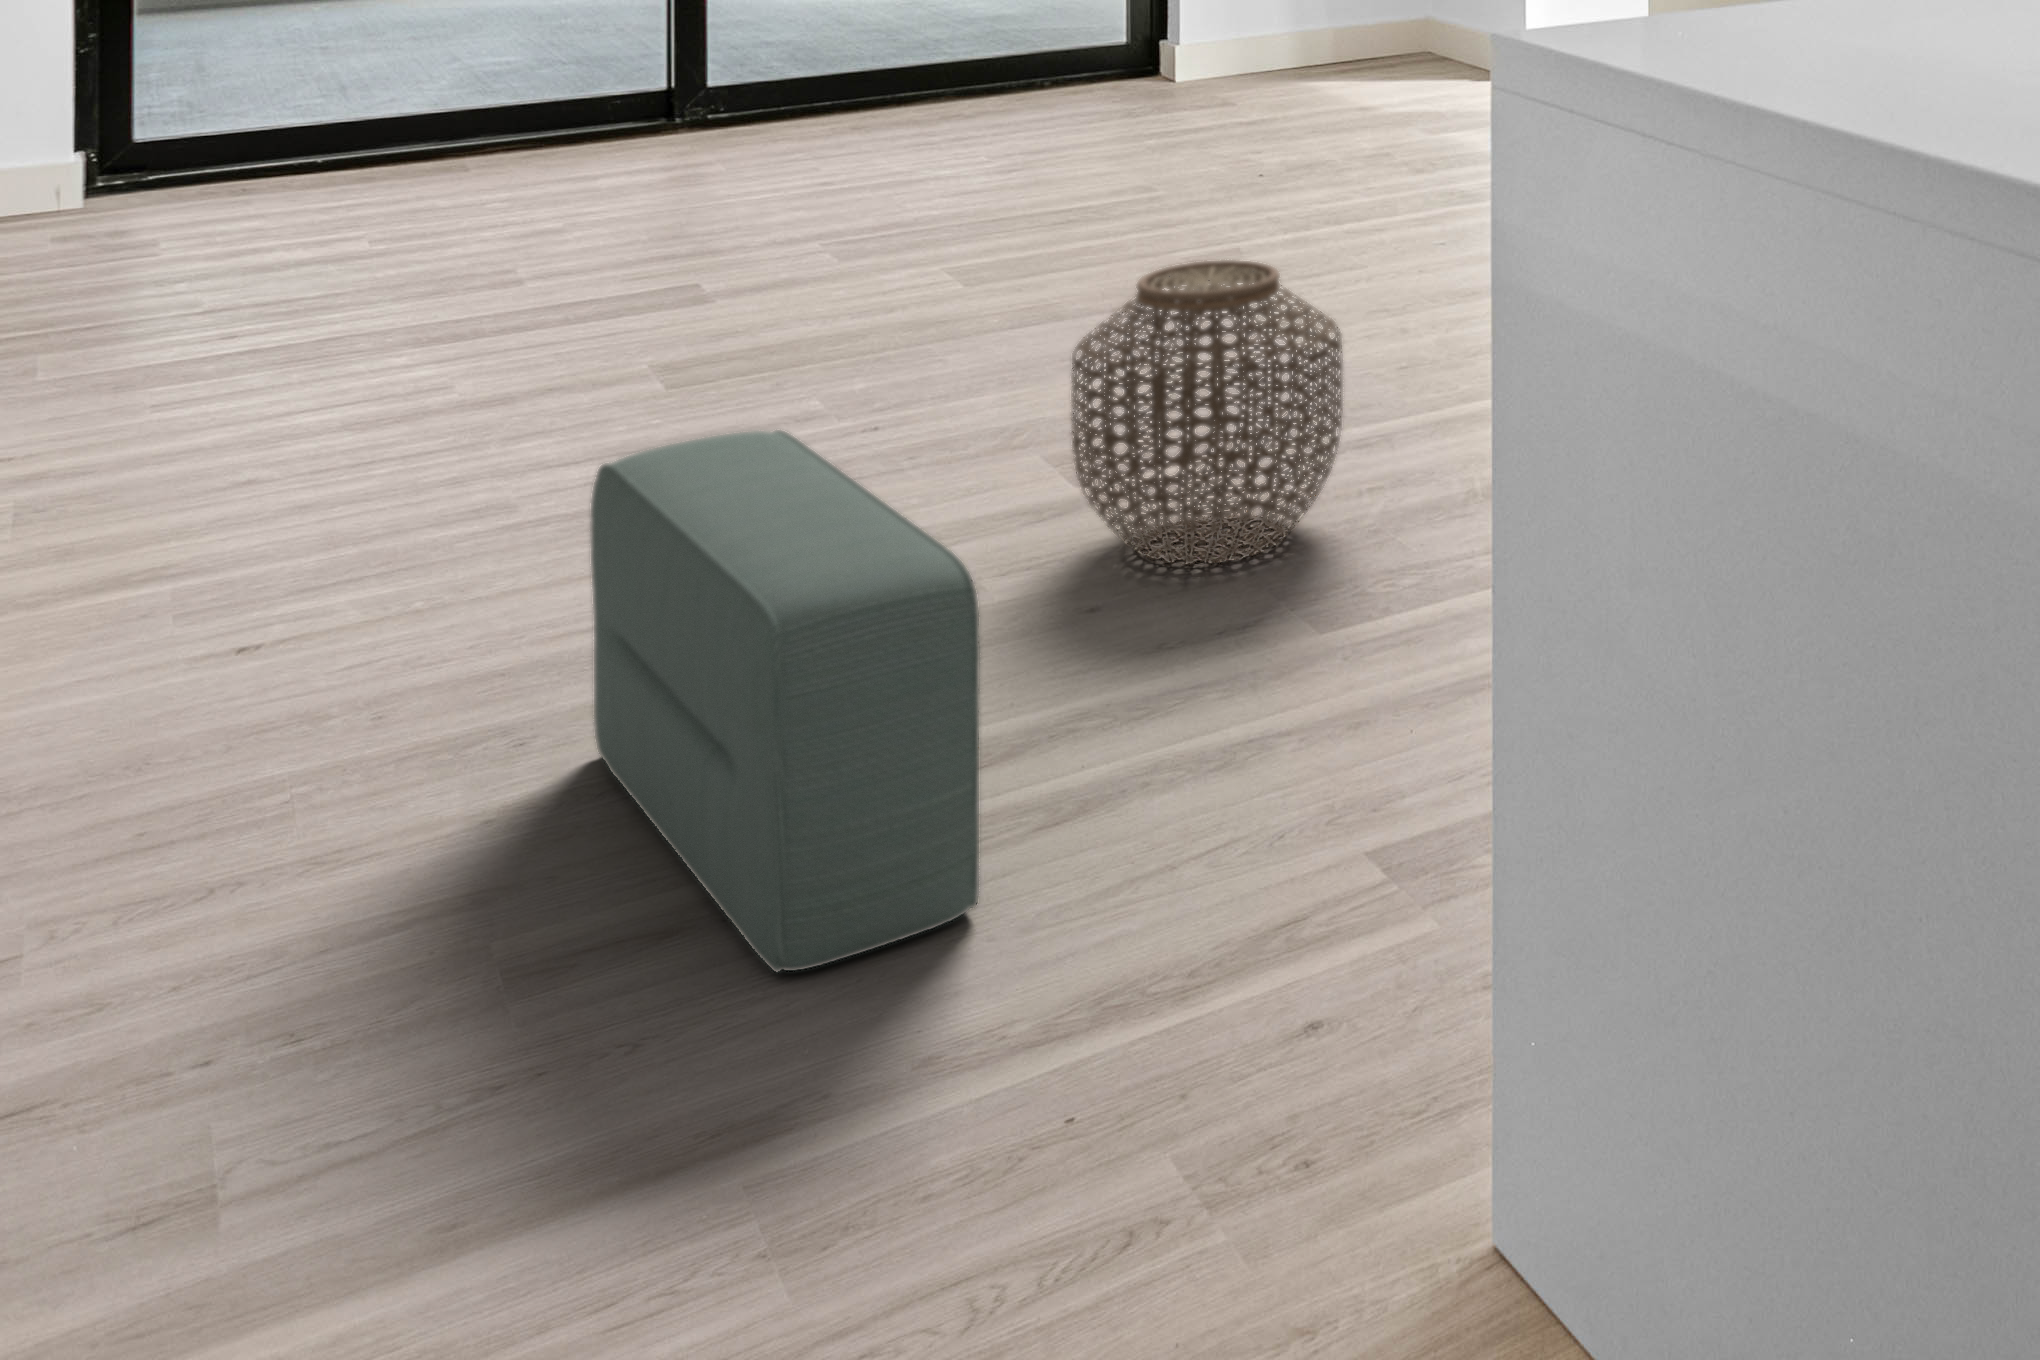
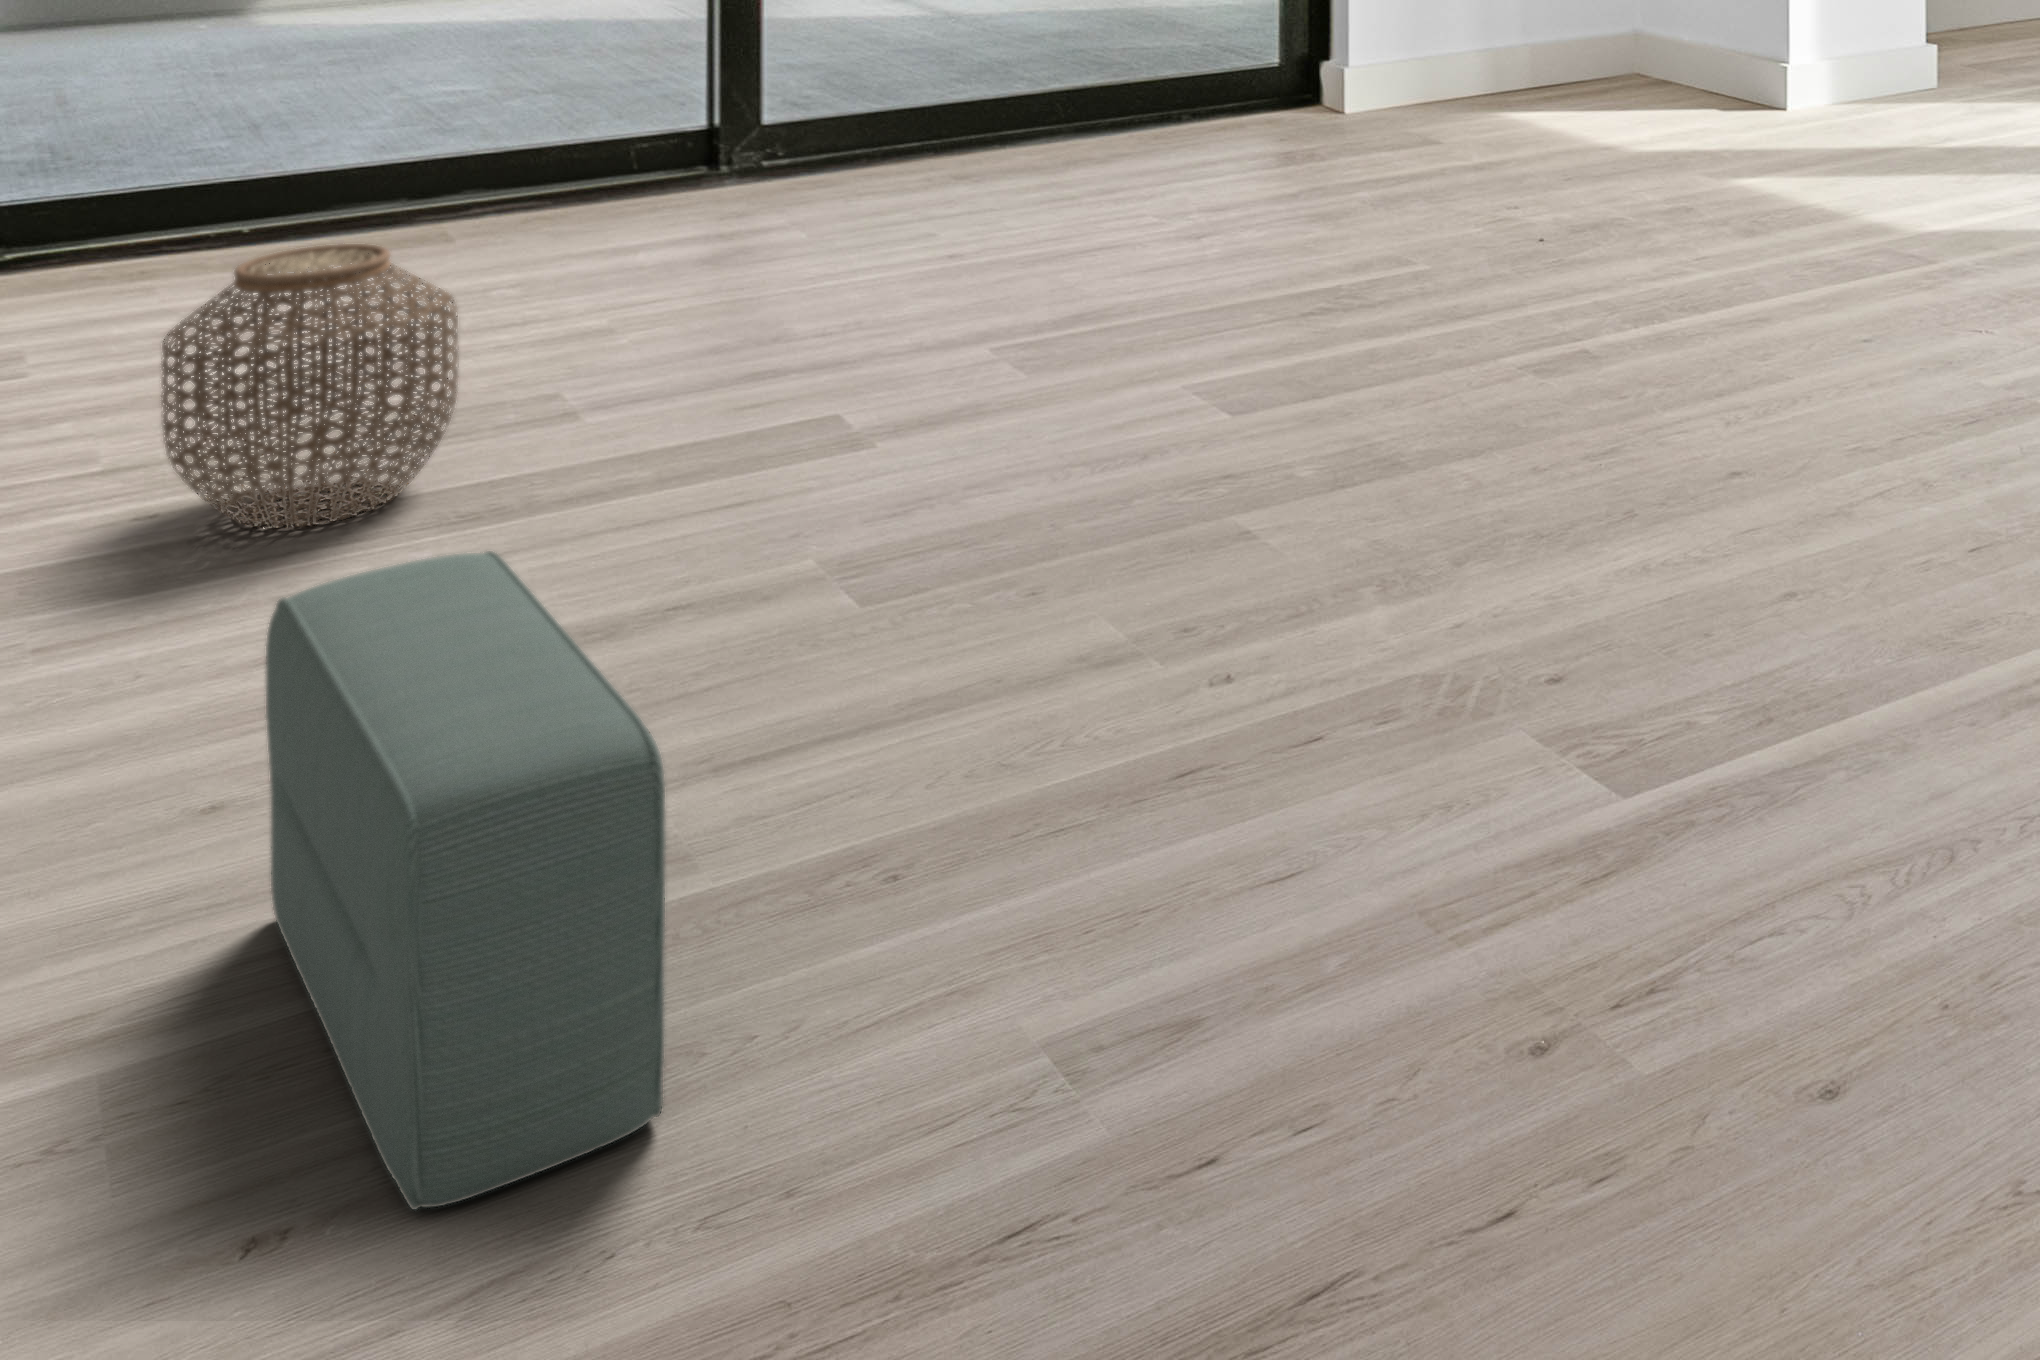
woven basket: present [1071,260,1343,564] -> present [161,244,458,528]

